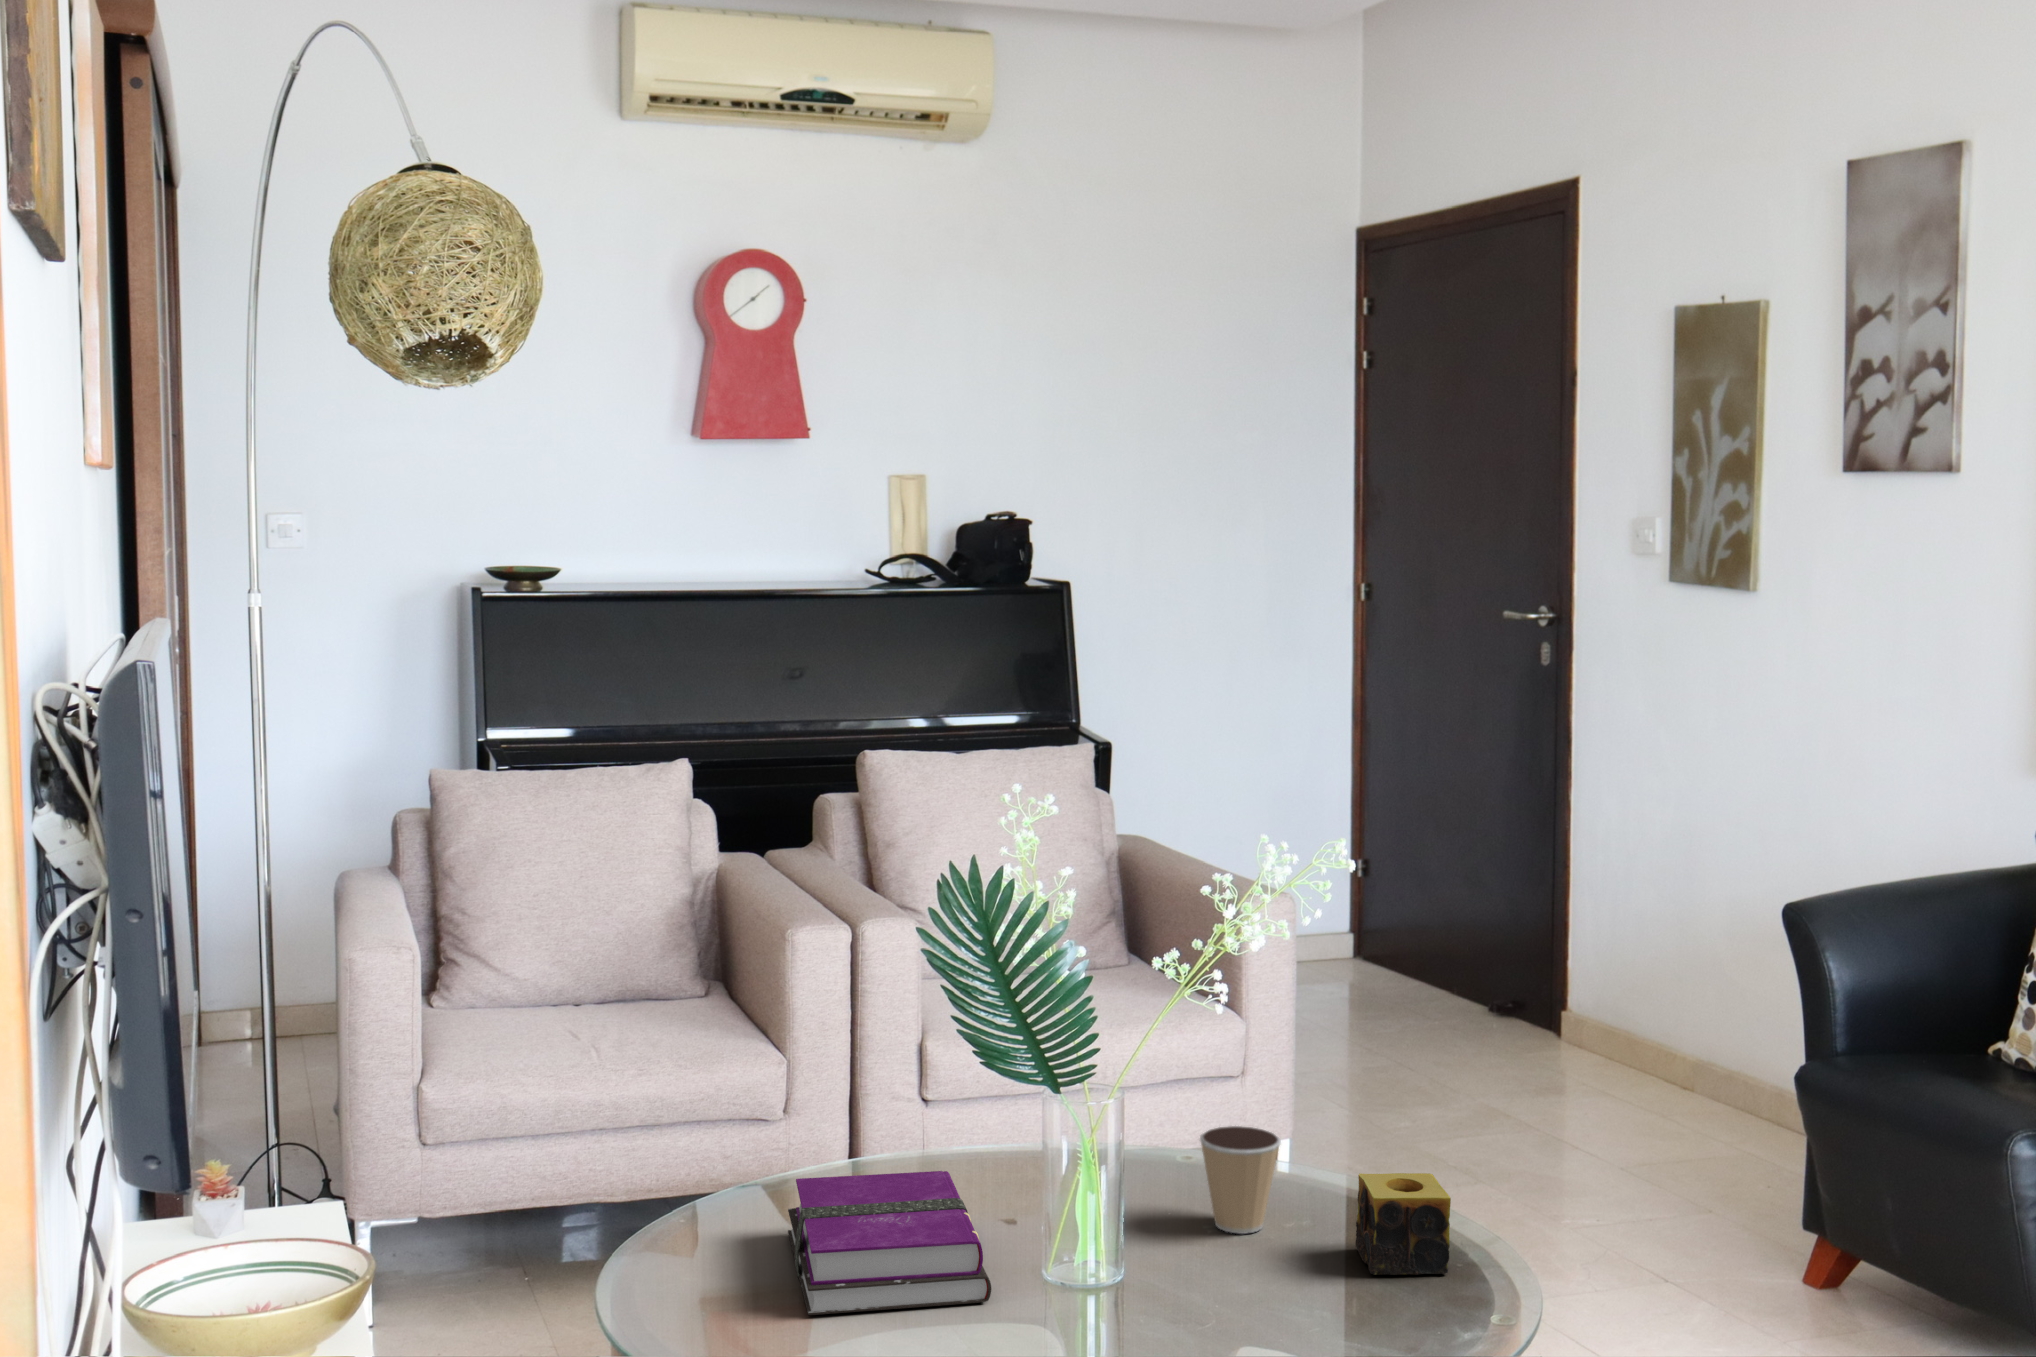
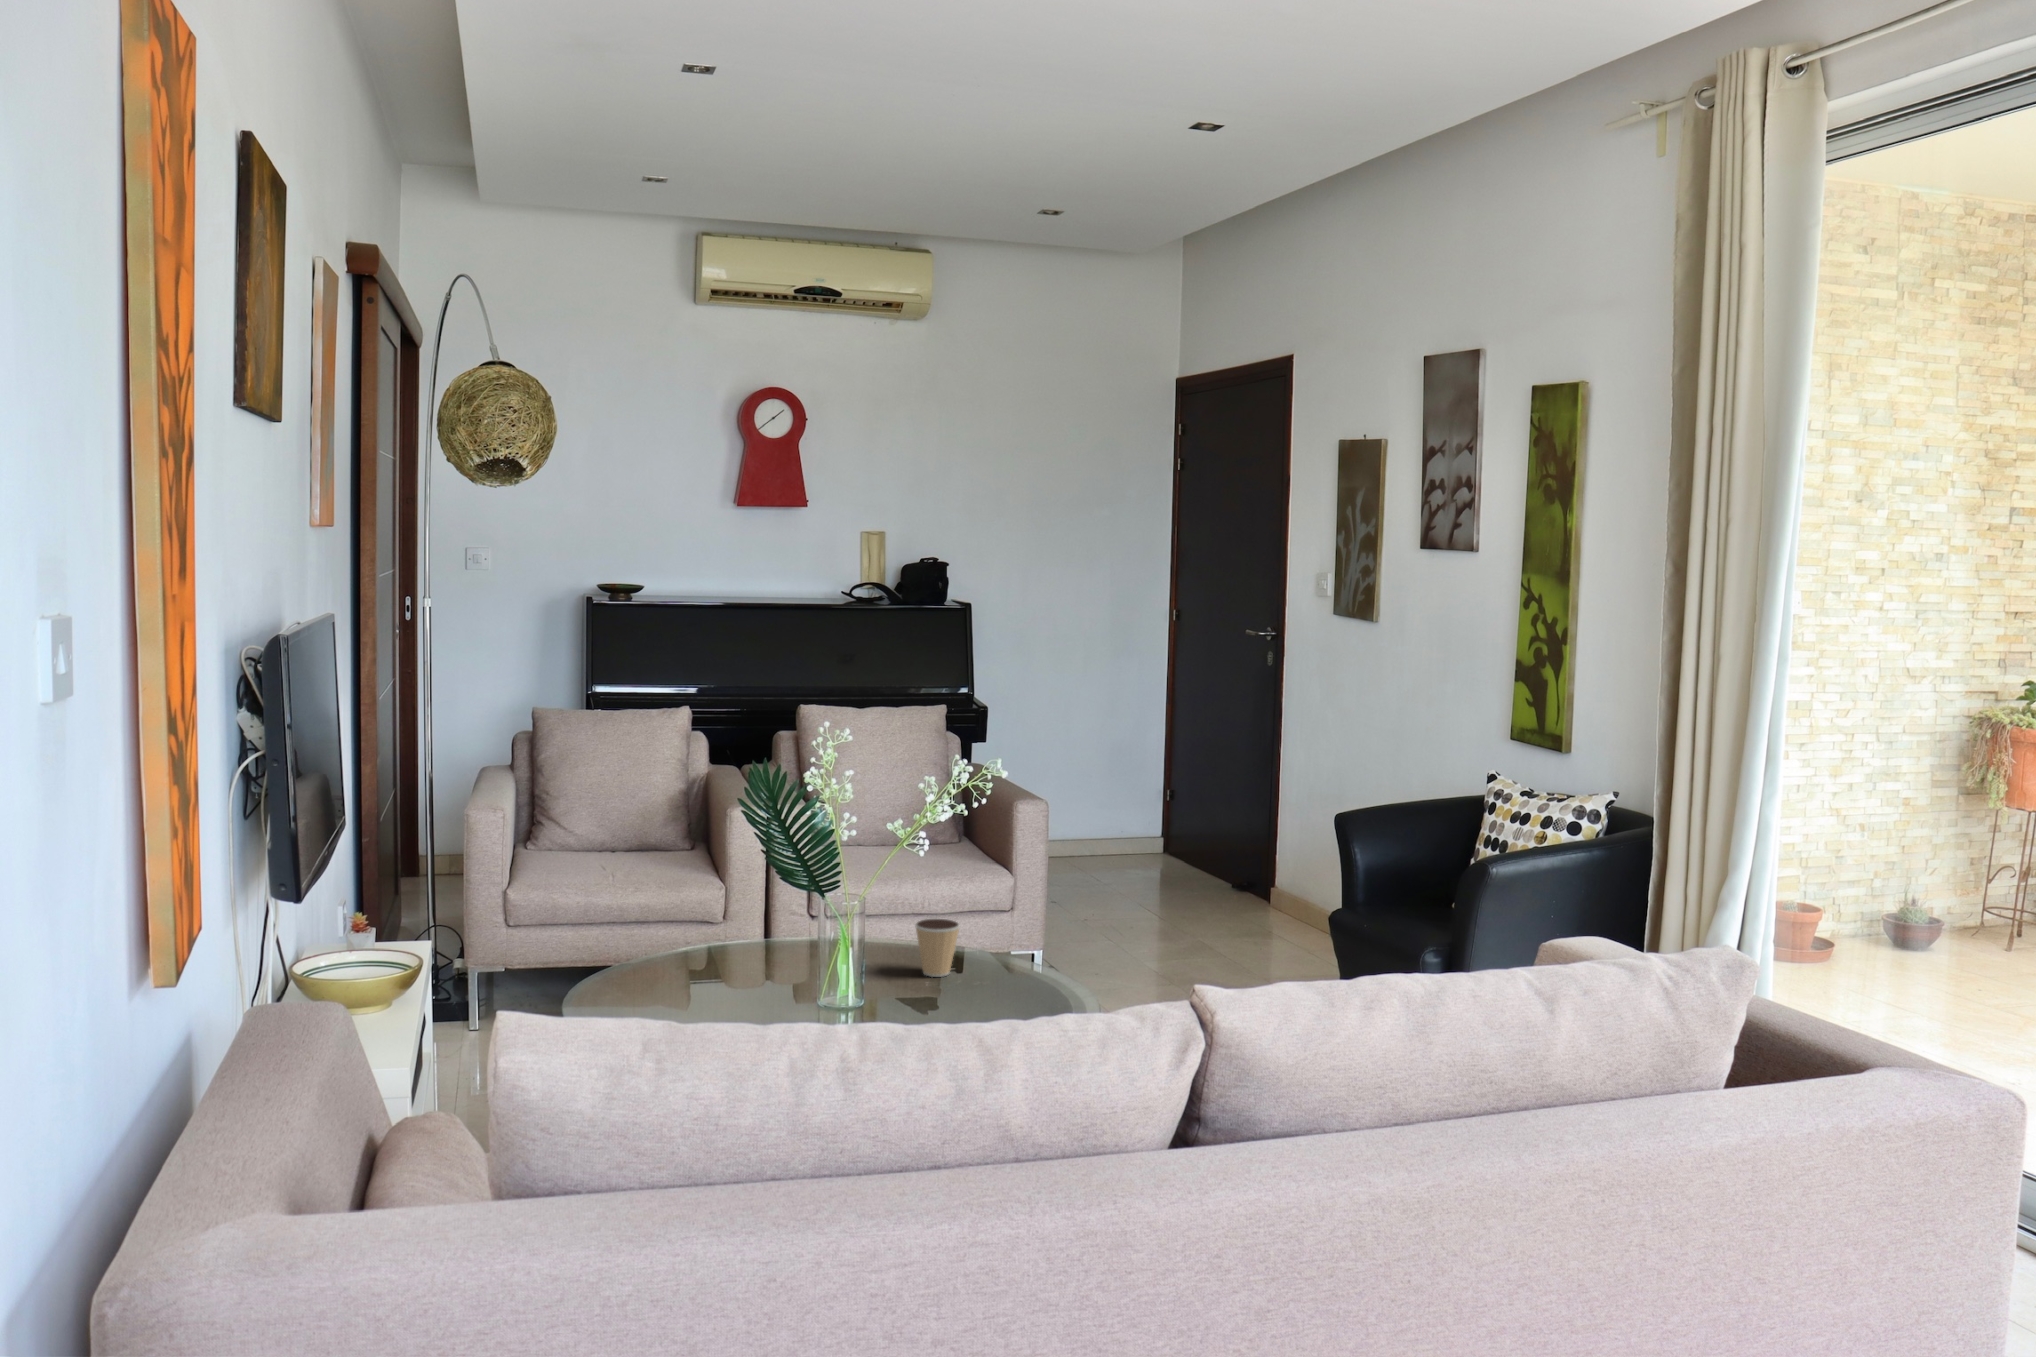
hardback book: present [788,1171,991,1315] -> none [675,937,778,1003]
candle: present [1356,1173,1451,1275] -> none [992,944,1037,999]

